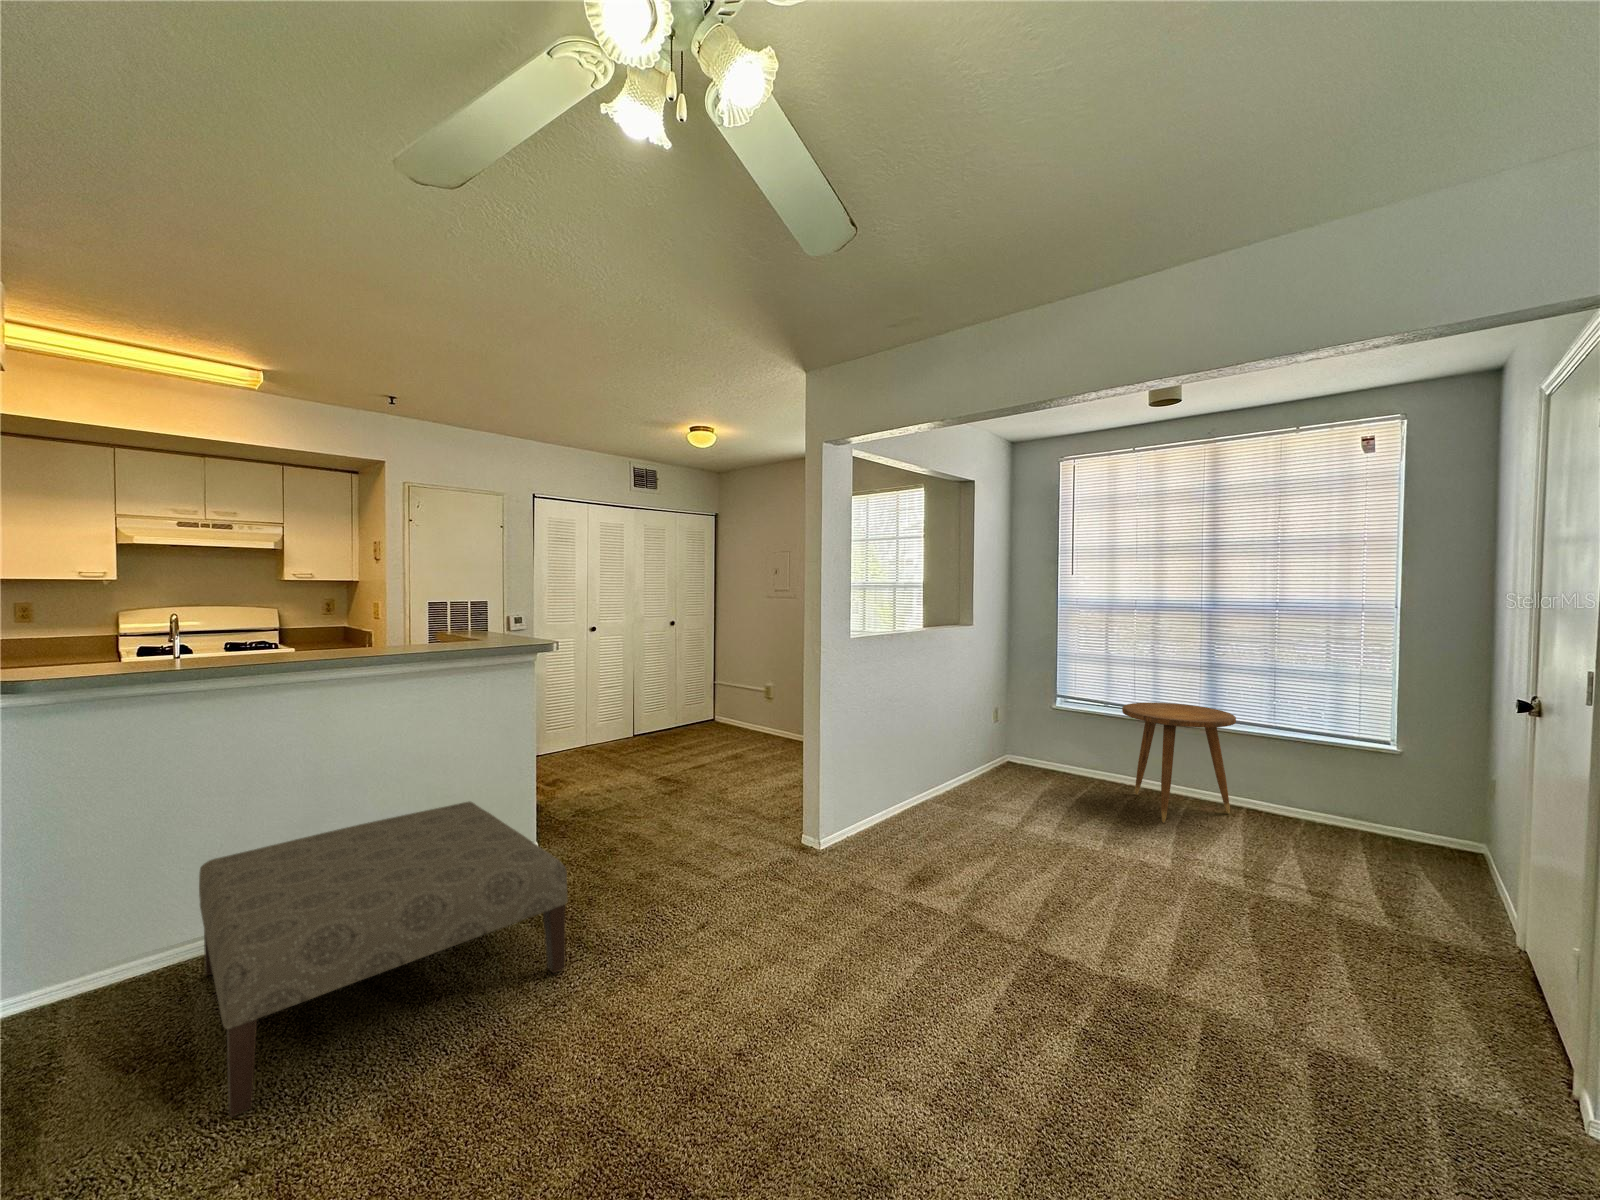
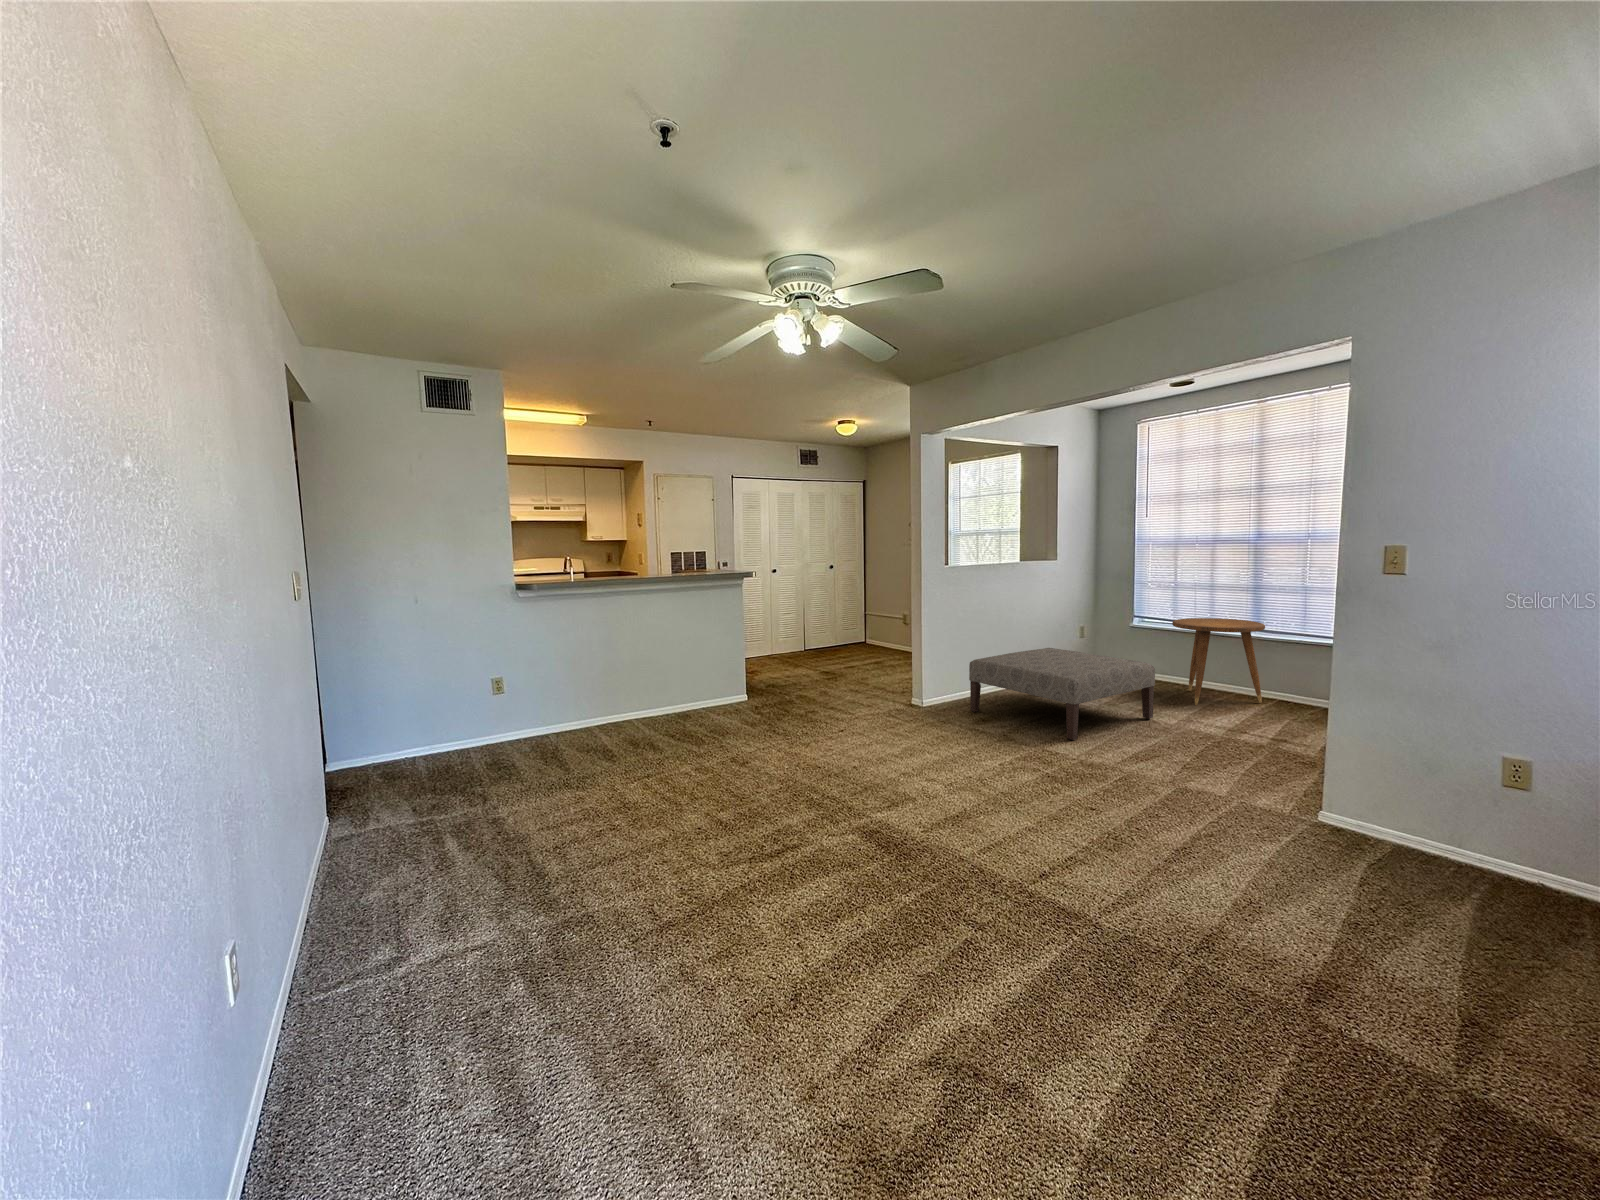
ottoman: present [199,801,568,1117] -> present [969,648,1155,740]

